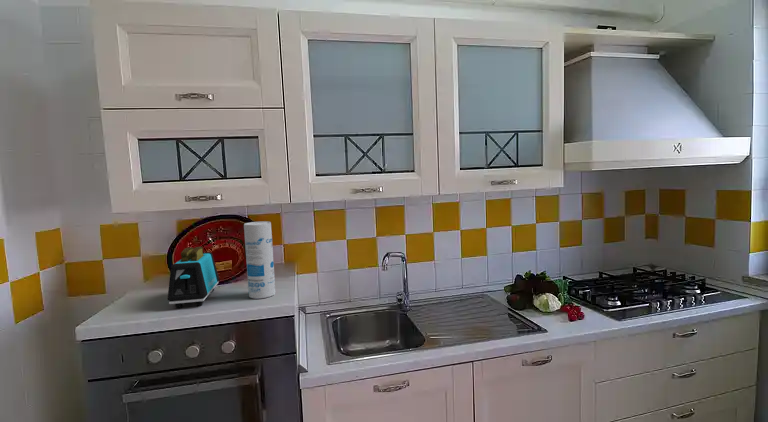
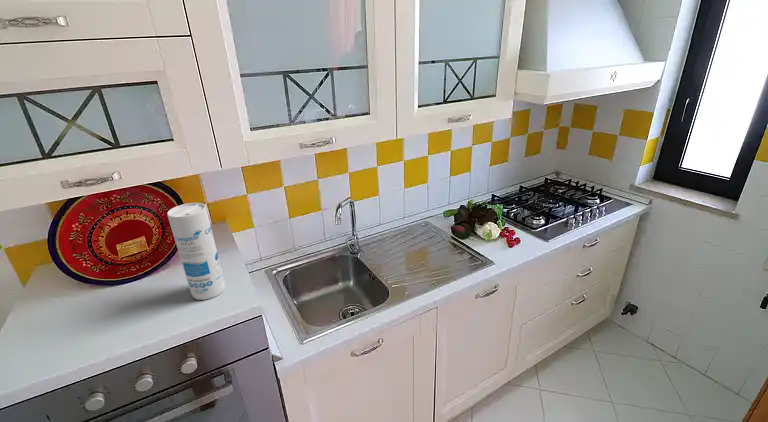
toaster: present [167,247,219,308] -> none [69,244,140,336]

